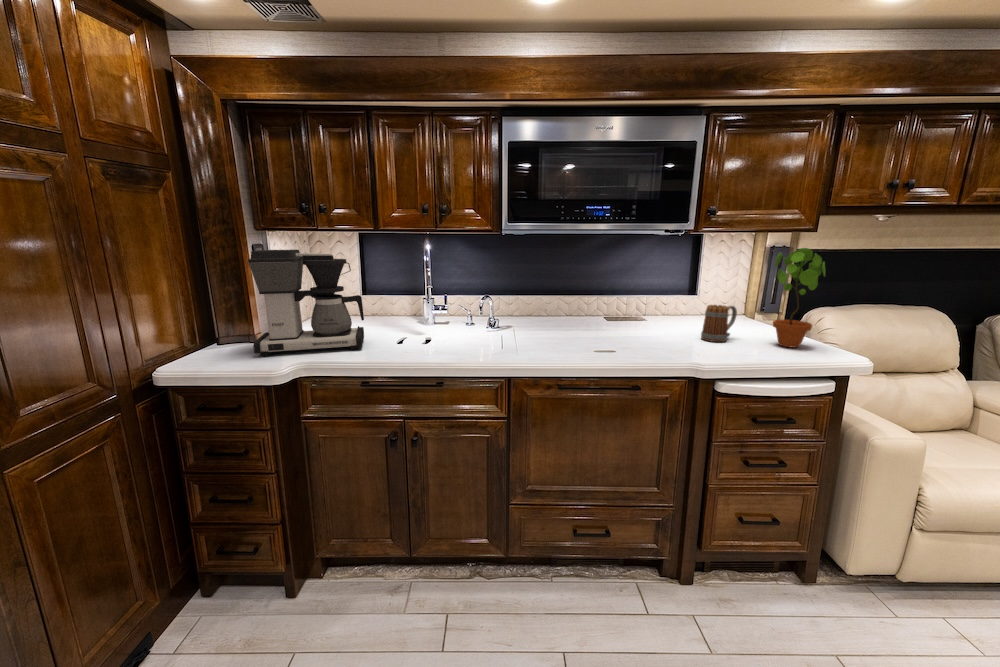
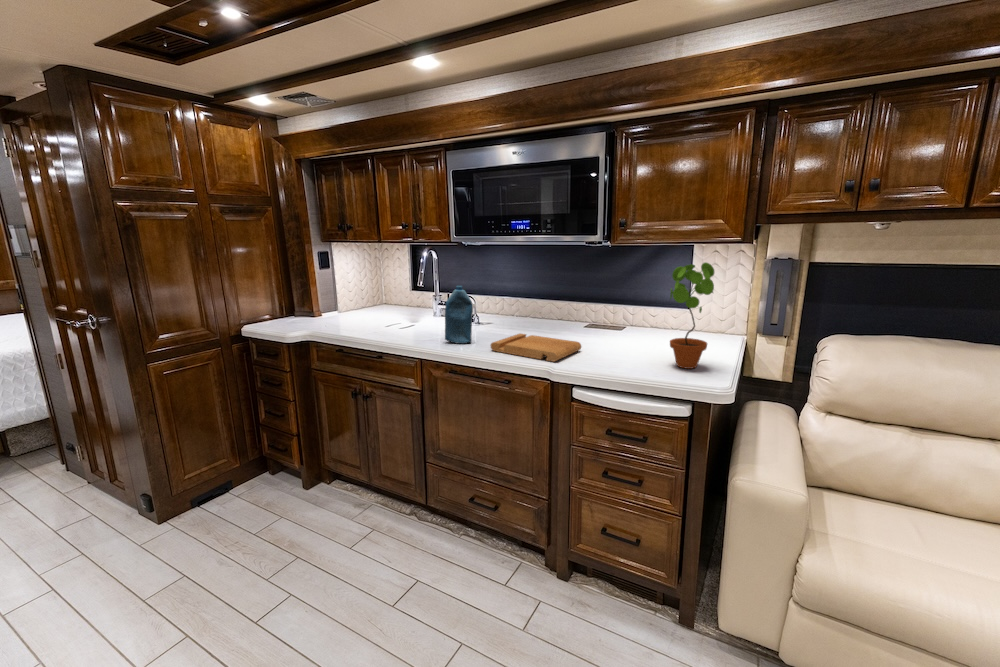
coffee maker: present [248,250,364,356] -> none [292,257,372,328]
bottle: none [525,281,559,352] -> present [445,286,473,344]
mug: present [701,305,737,342] -> none [615,317,654,355]
cutting board: none [594,332,693,357] -> present [491,334,581,362]

